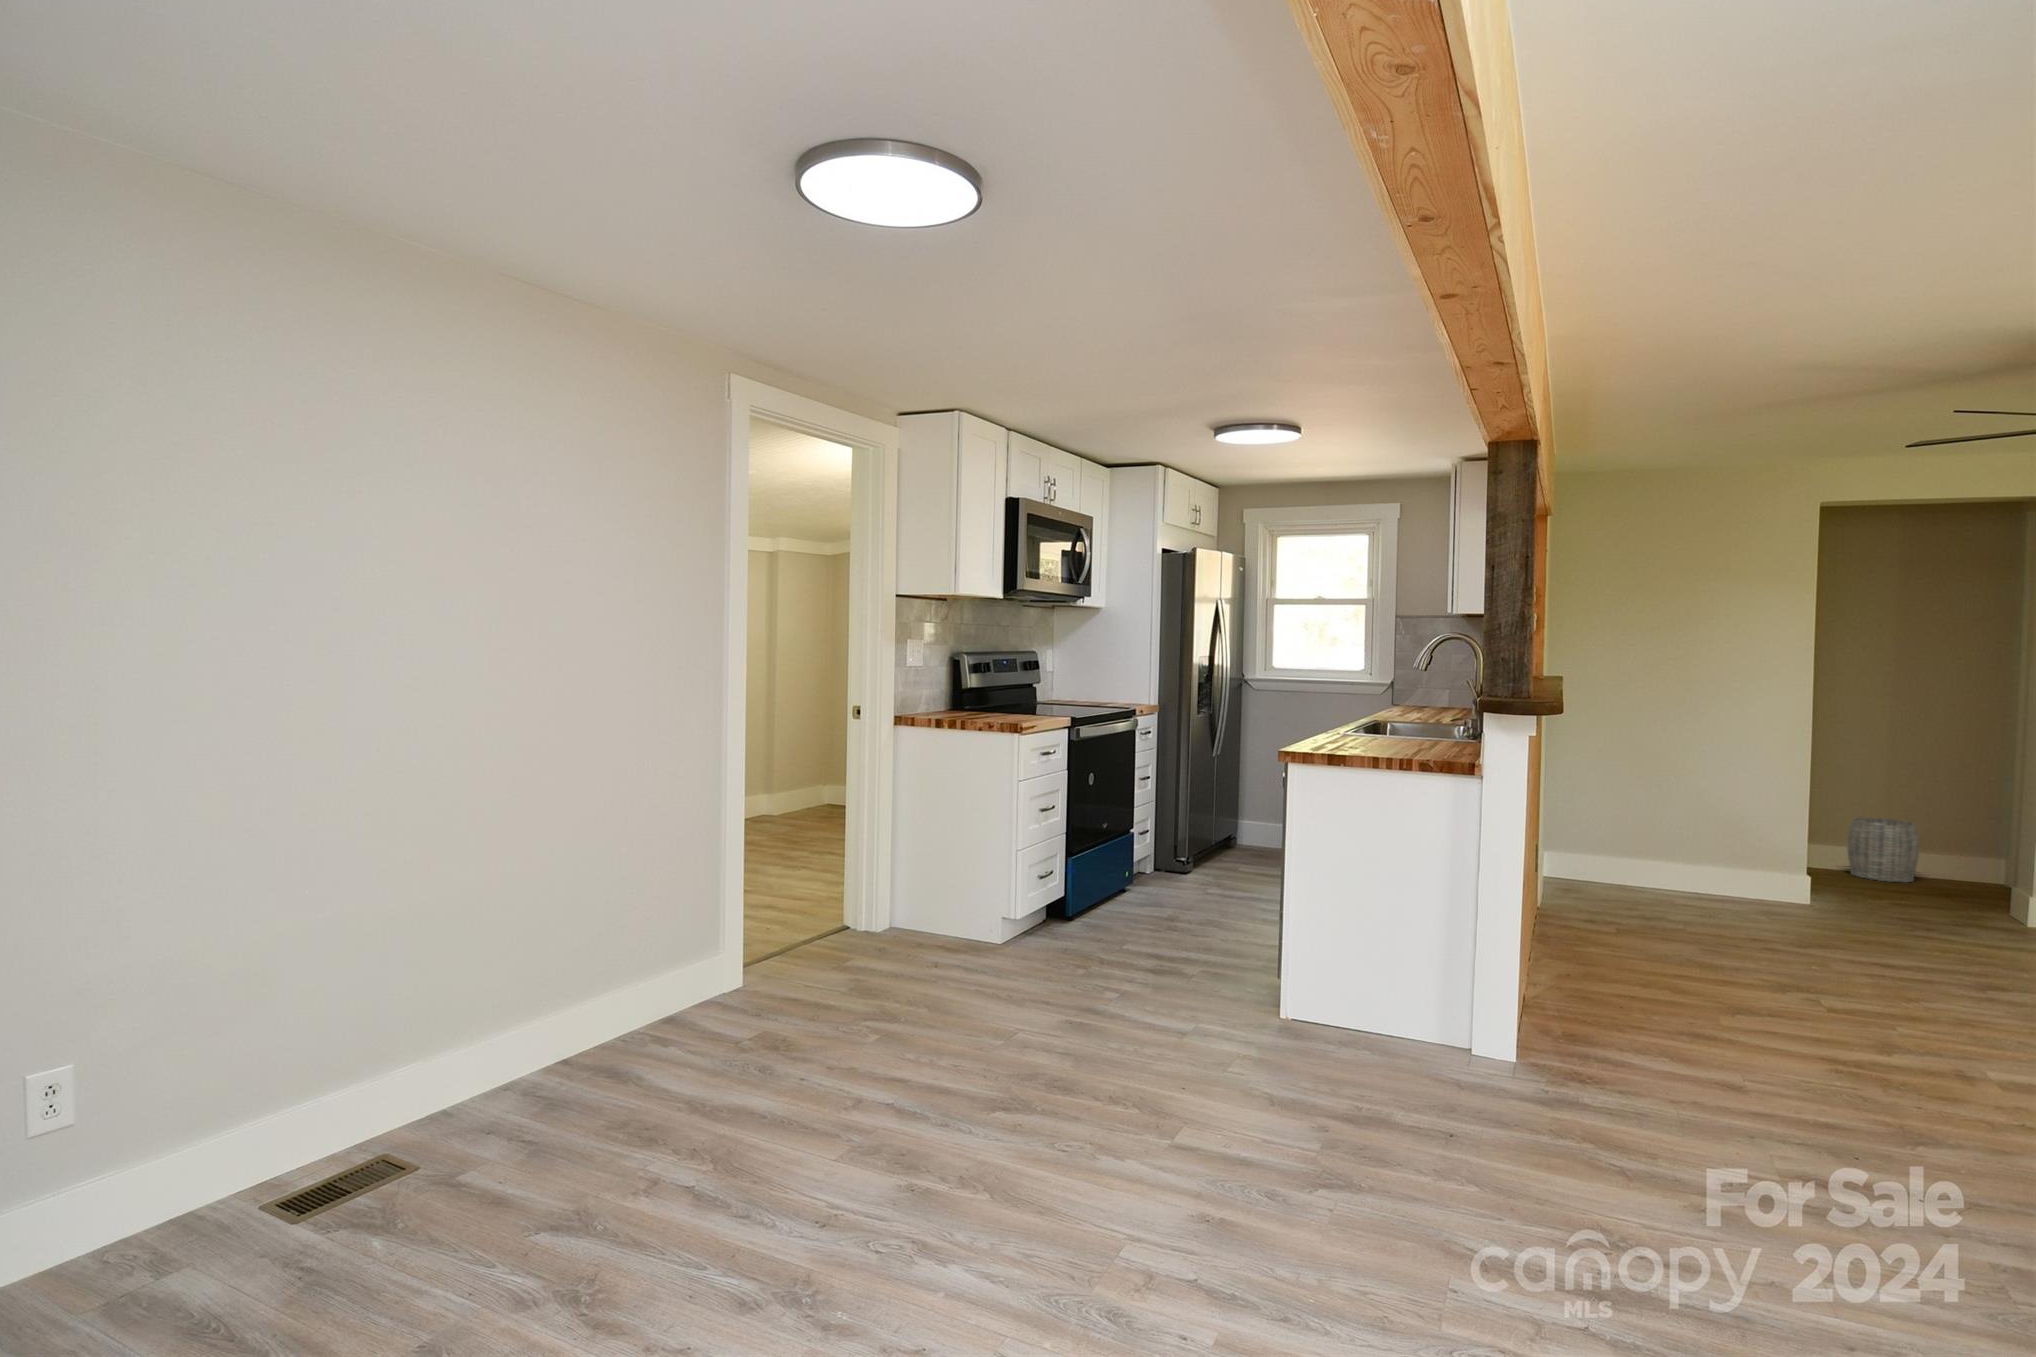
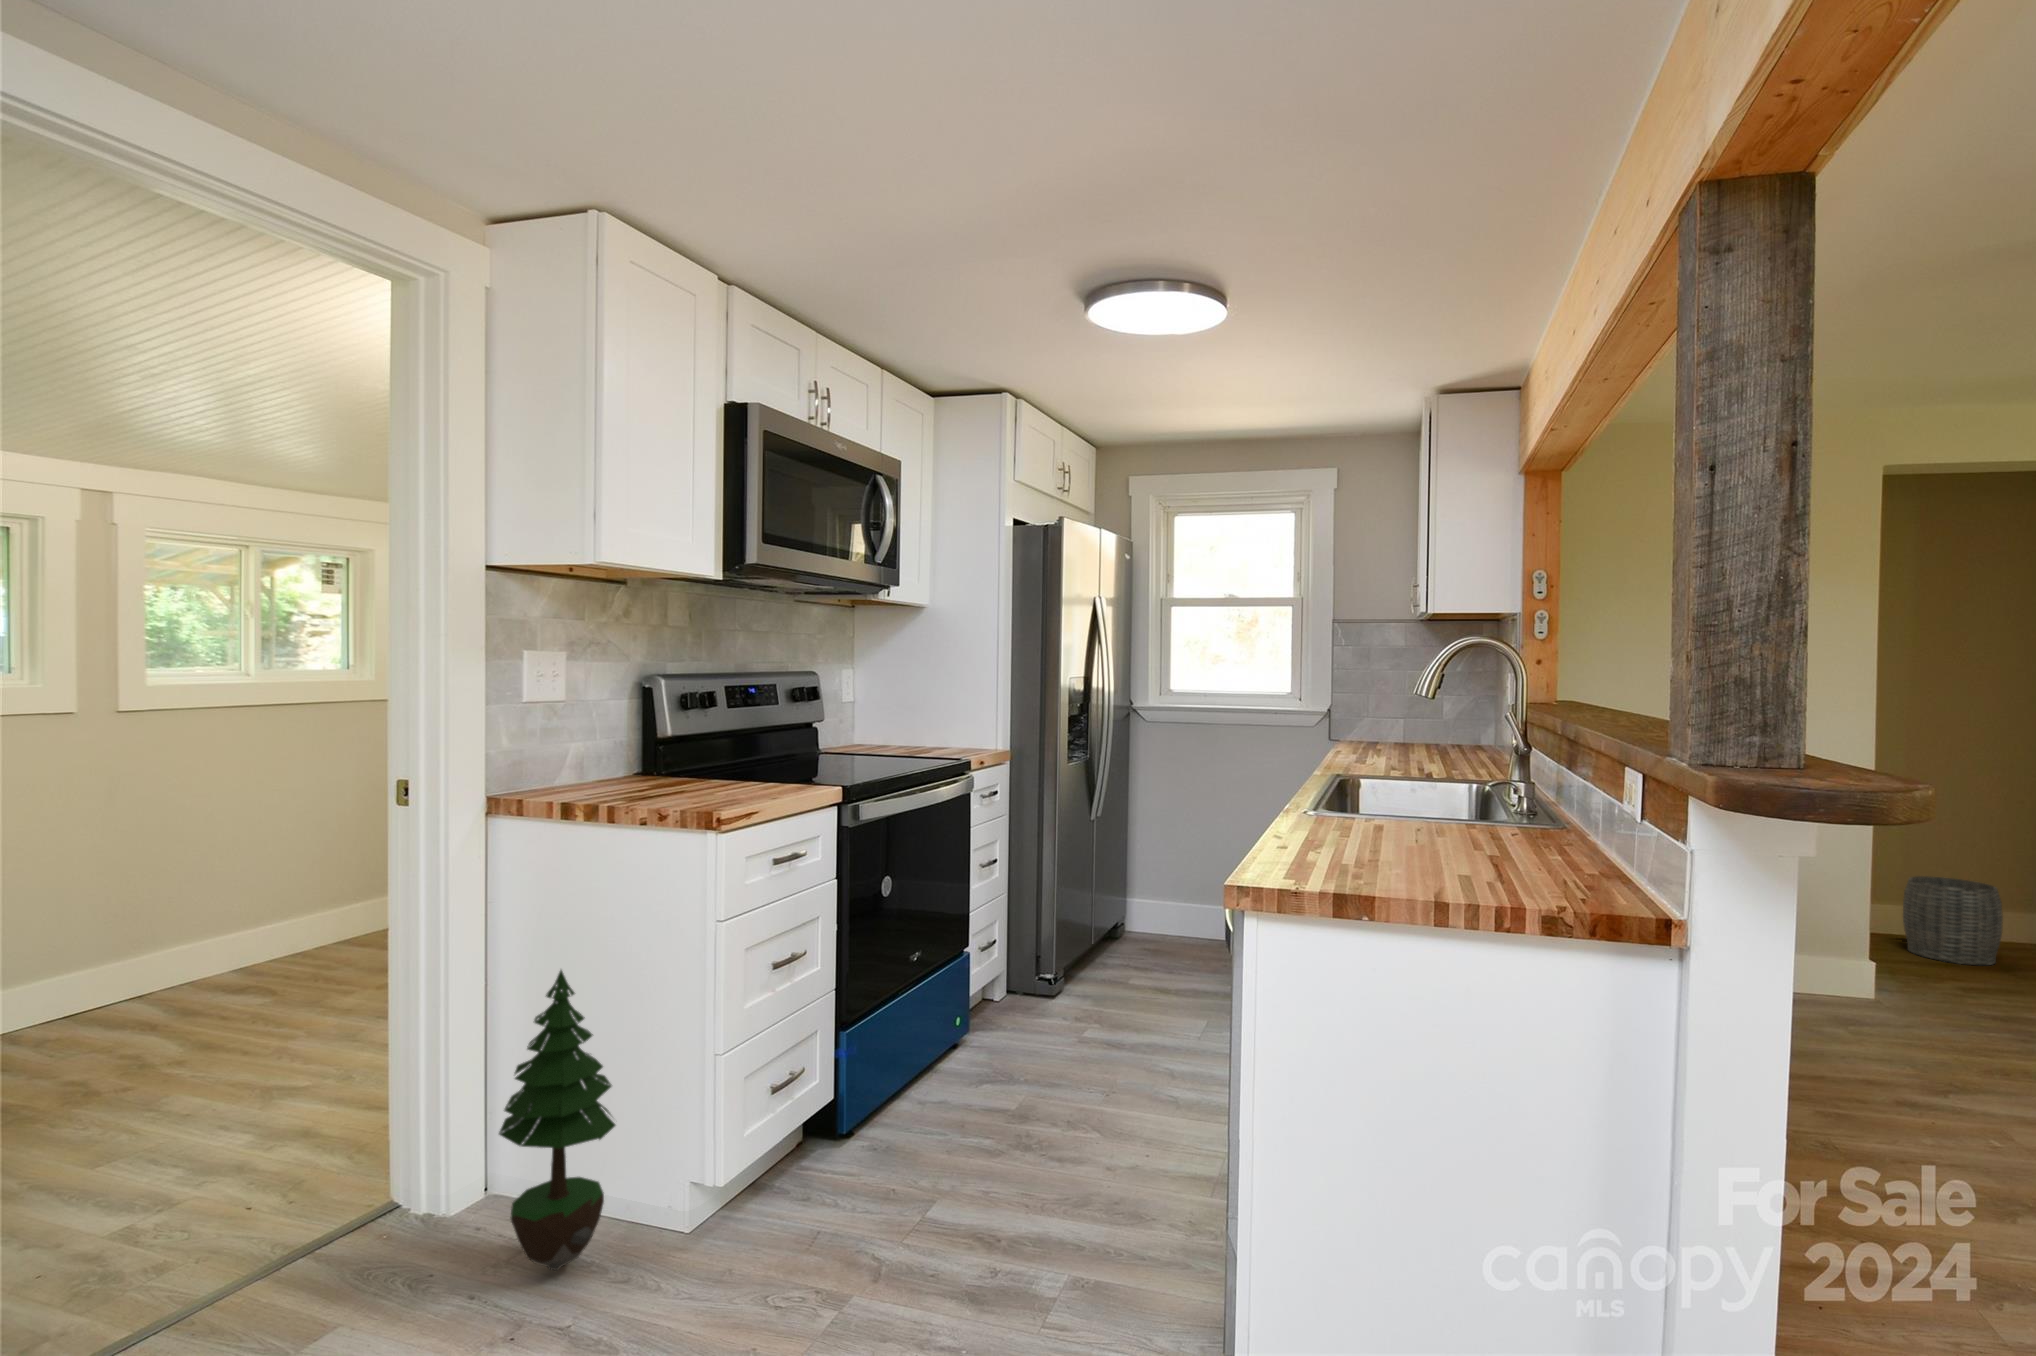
potted tree: none [920,798,974,947] -> present [499,970,615,1270]

